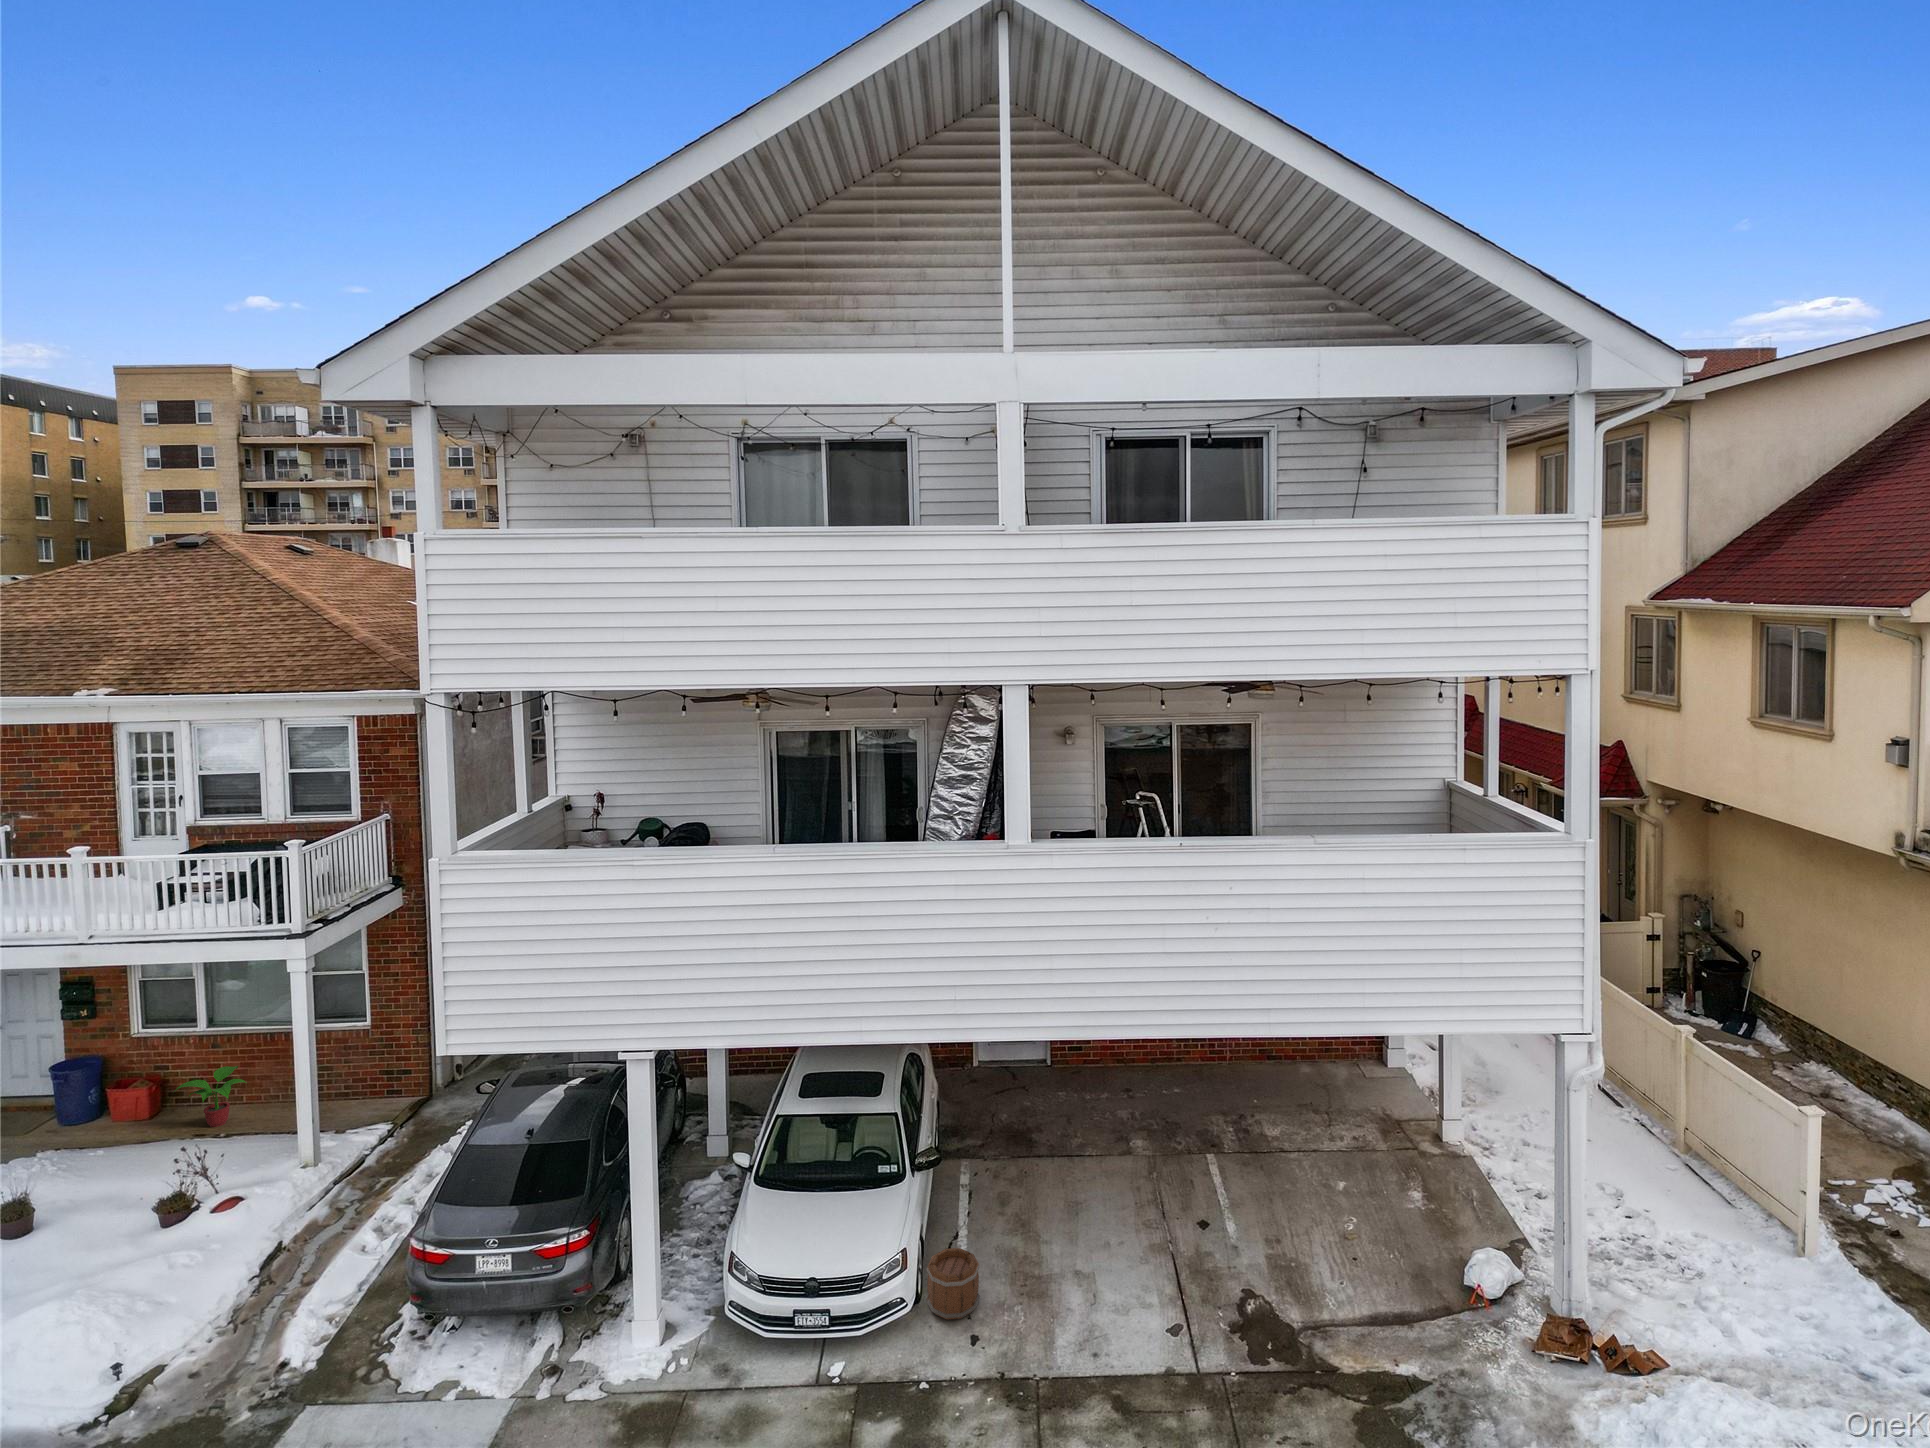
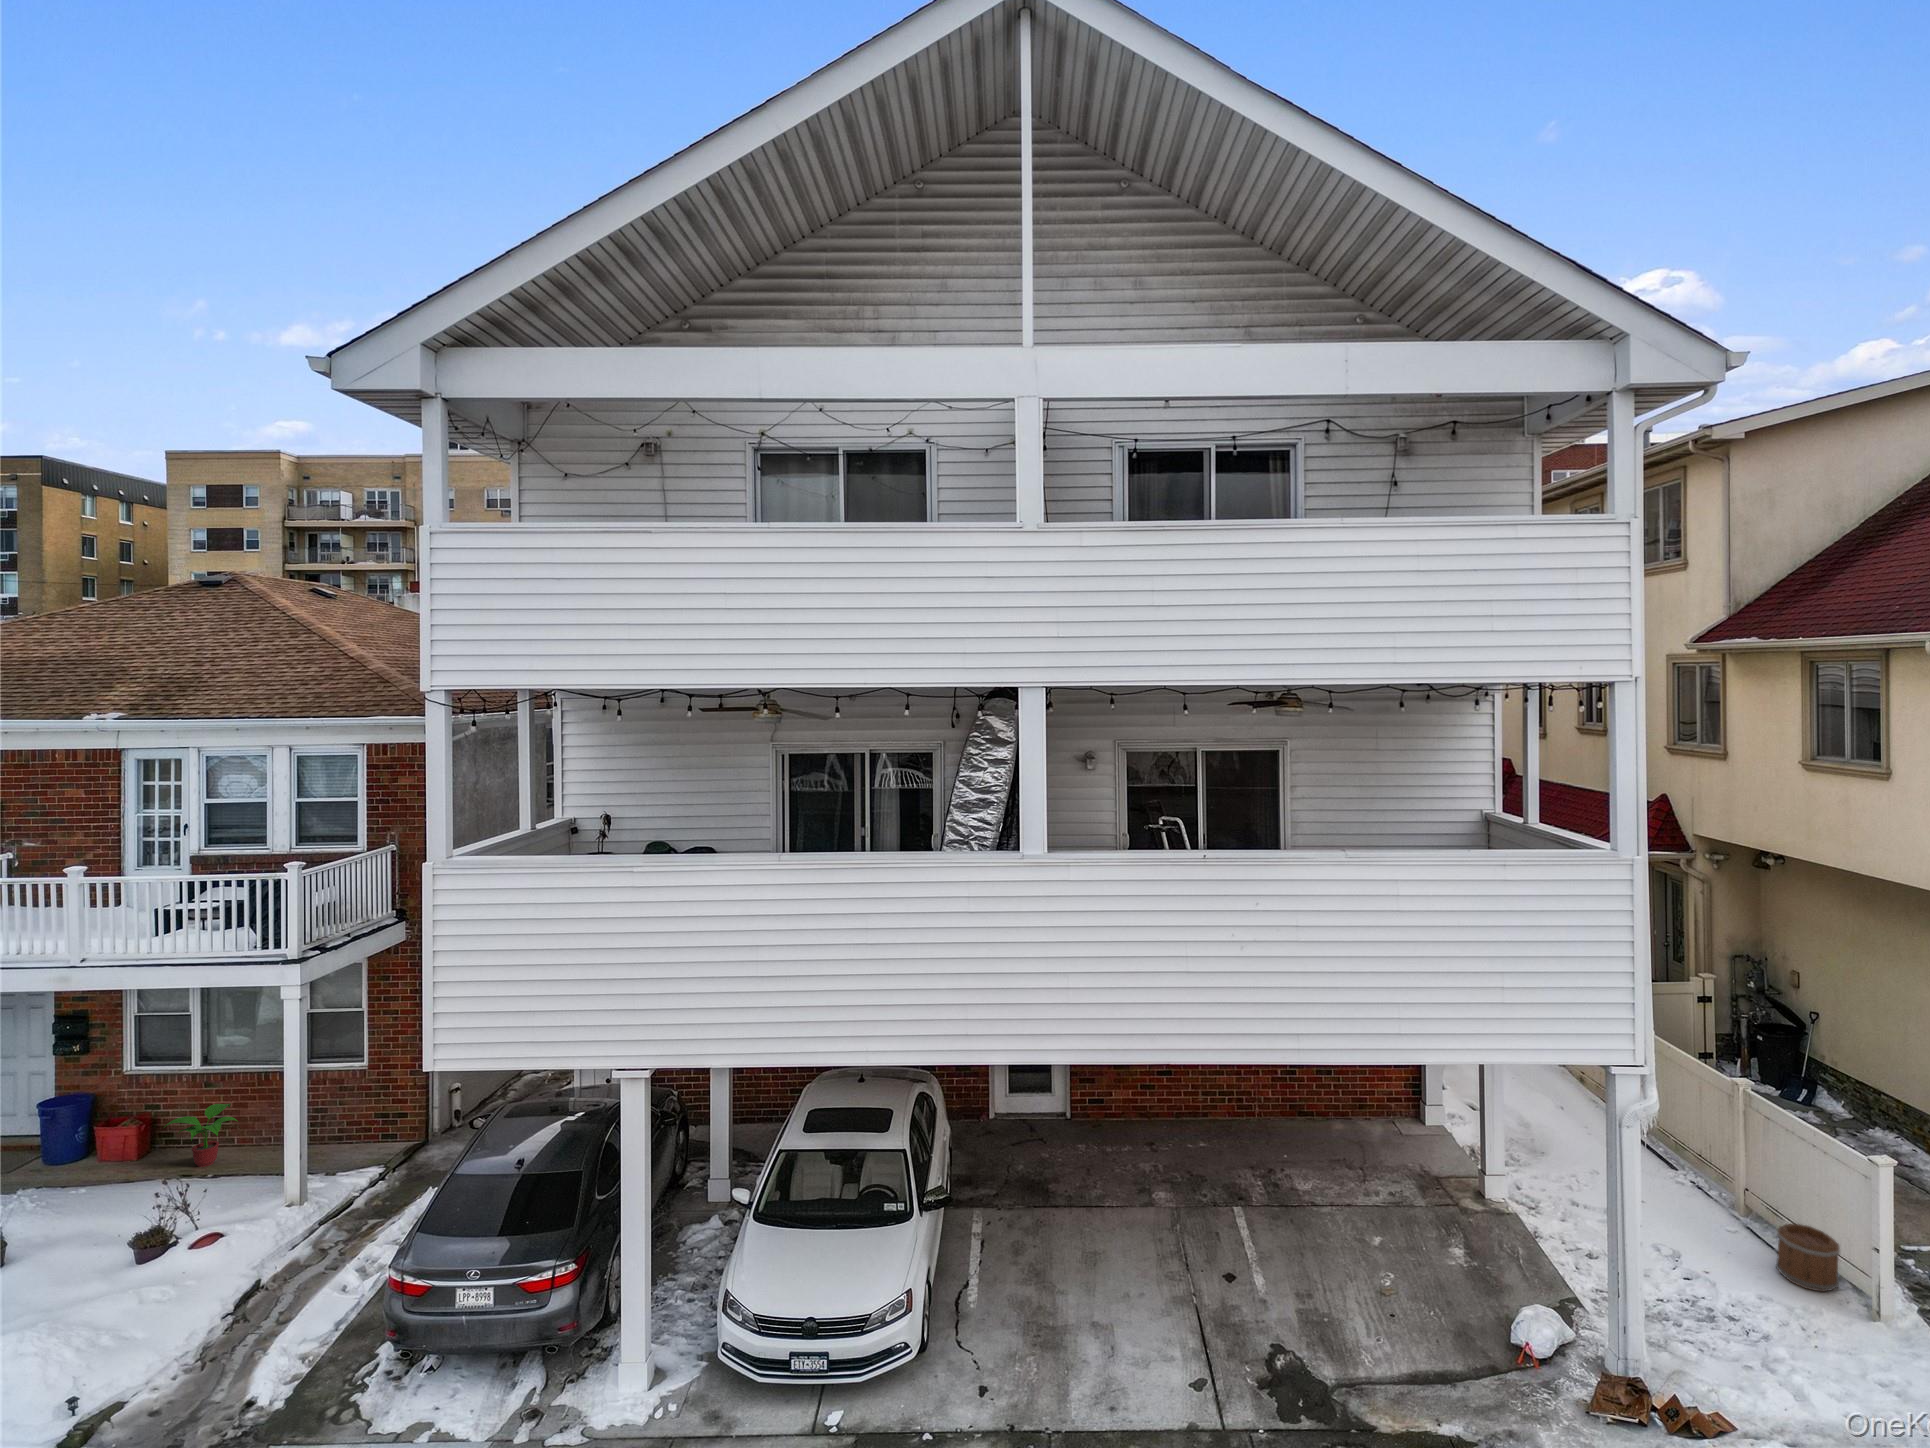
bucket: present [926,1248,980,1320] -> present [1776,1223,1840,1292]

